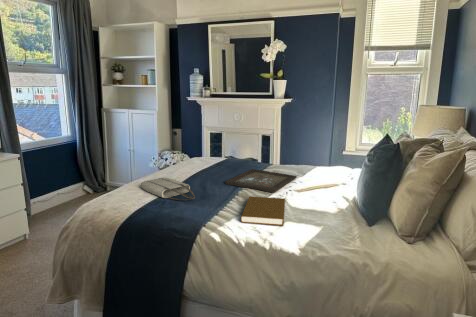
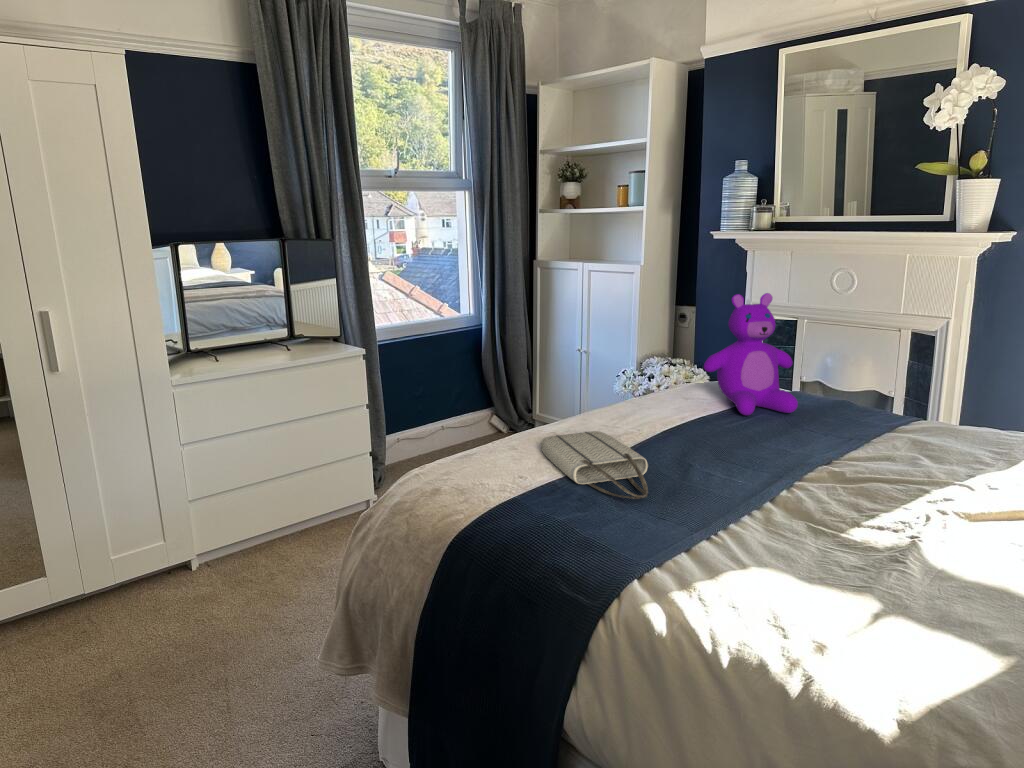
teddy bear: none [198,120,234,167] -> present [704,293,798,415]
tray: present [225,169,297,192] -> none [750,430,980,510]
book: present [241,197,285,226] -> none [744,515,906,628]

